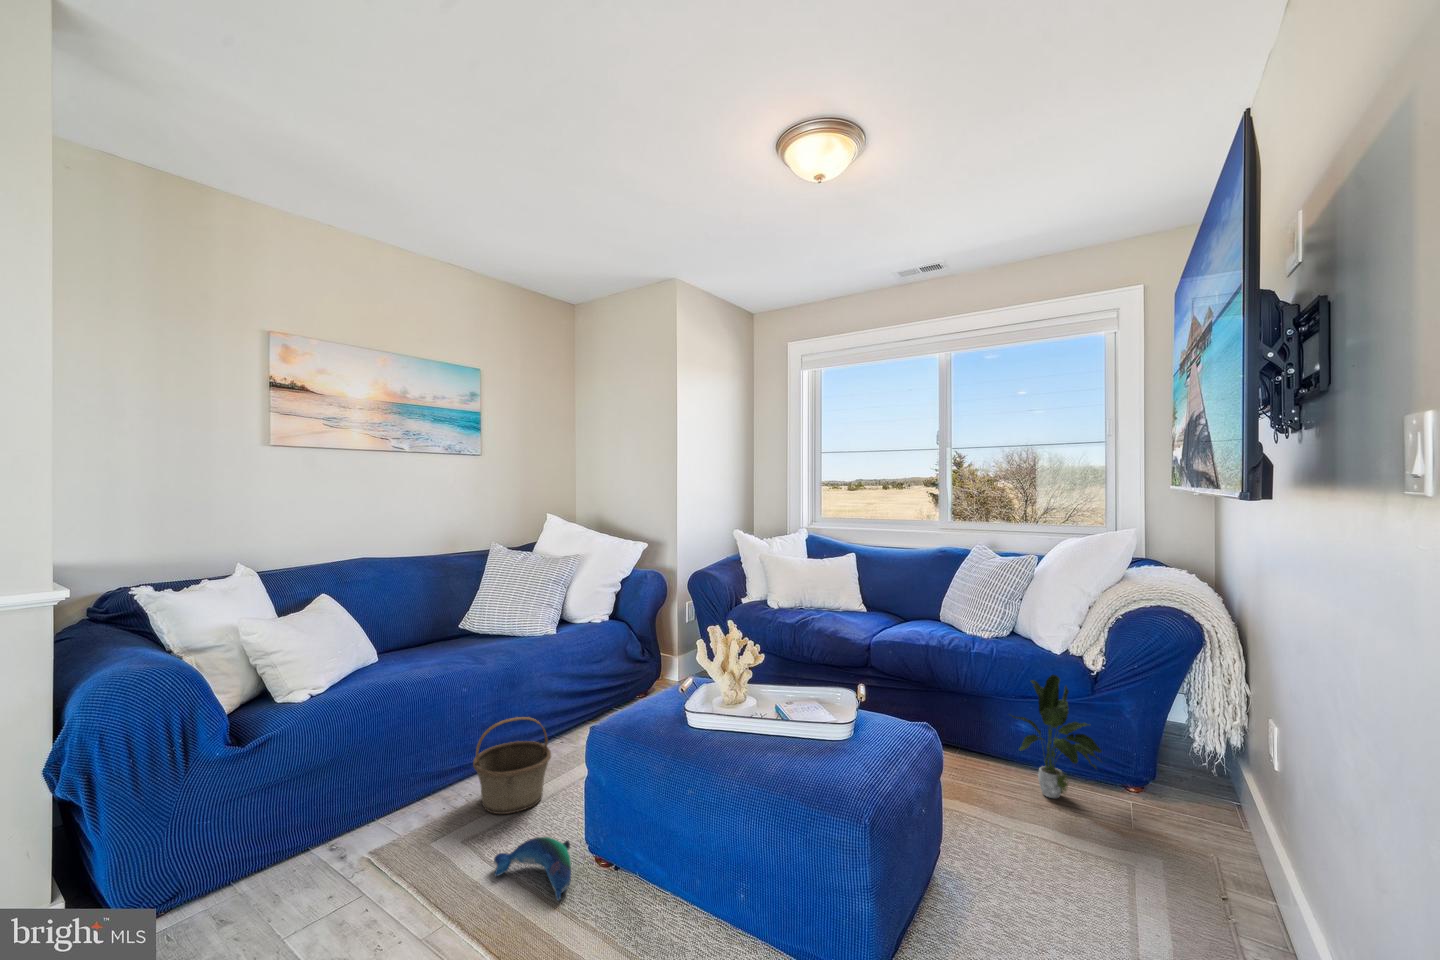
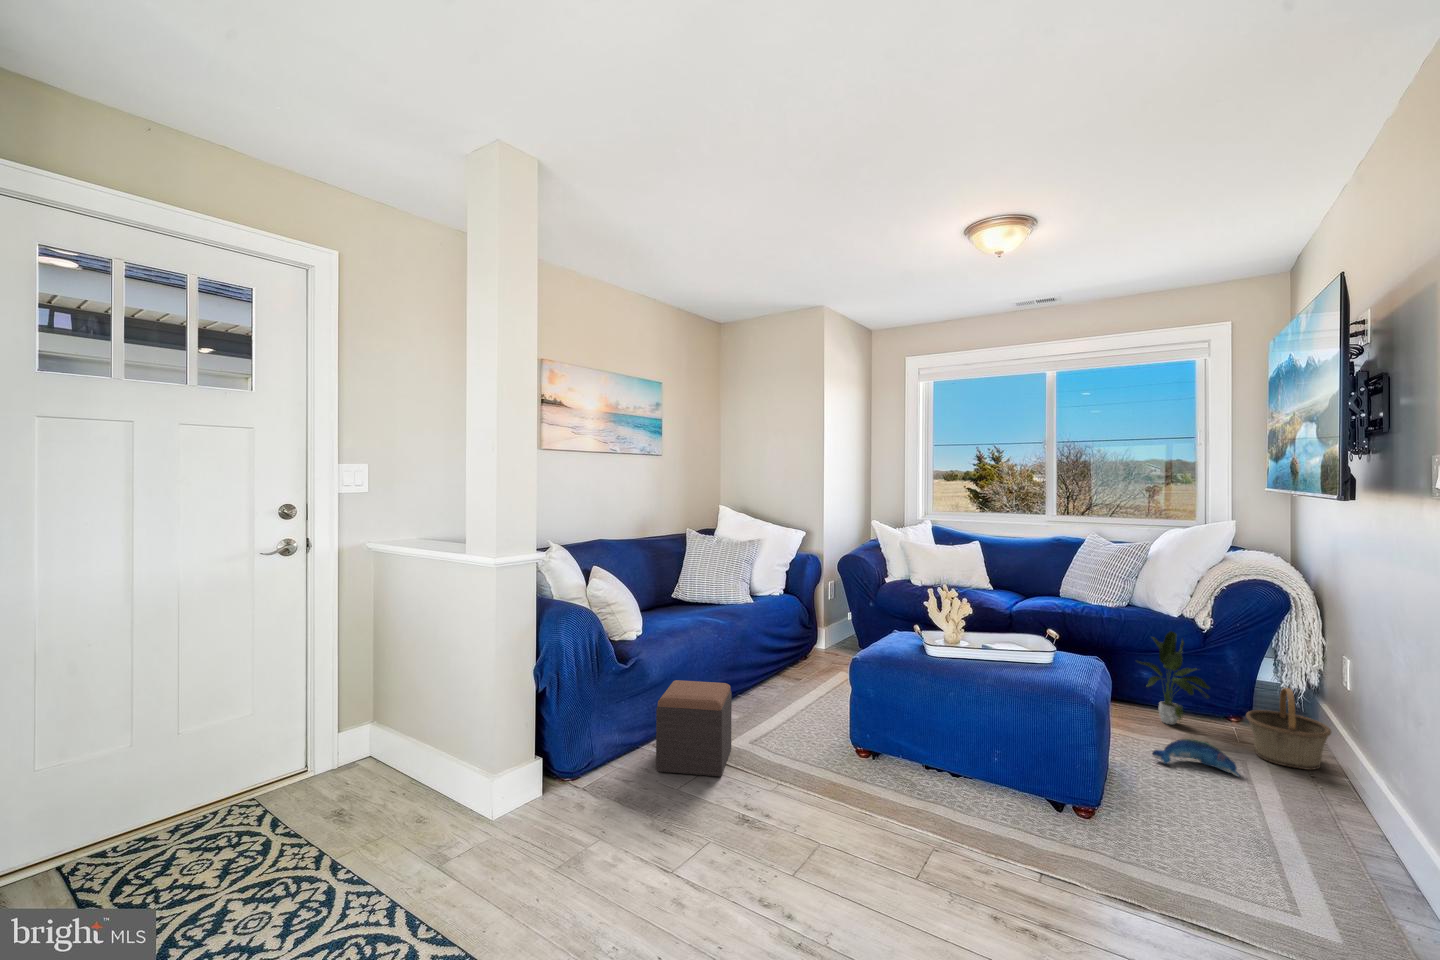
basket: present [473,717,551,814] -> present [1246,688,1331,770]
footstool: none [286,761,433,917] -> present [656,680,732,777]
plush toy: present [494,837,571,901] -> present [1152,739,1240,777]

